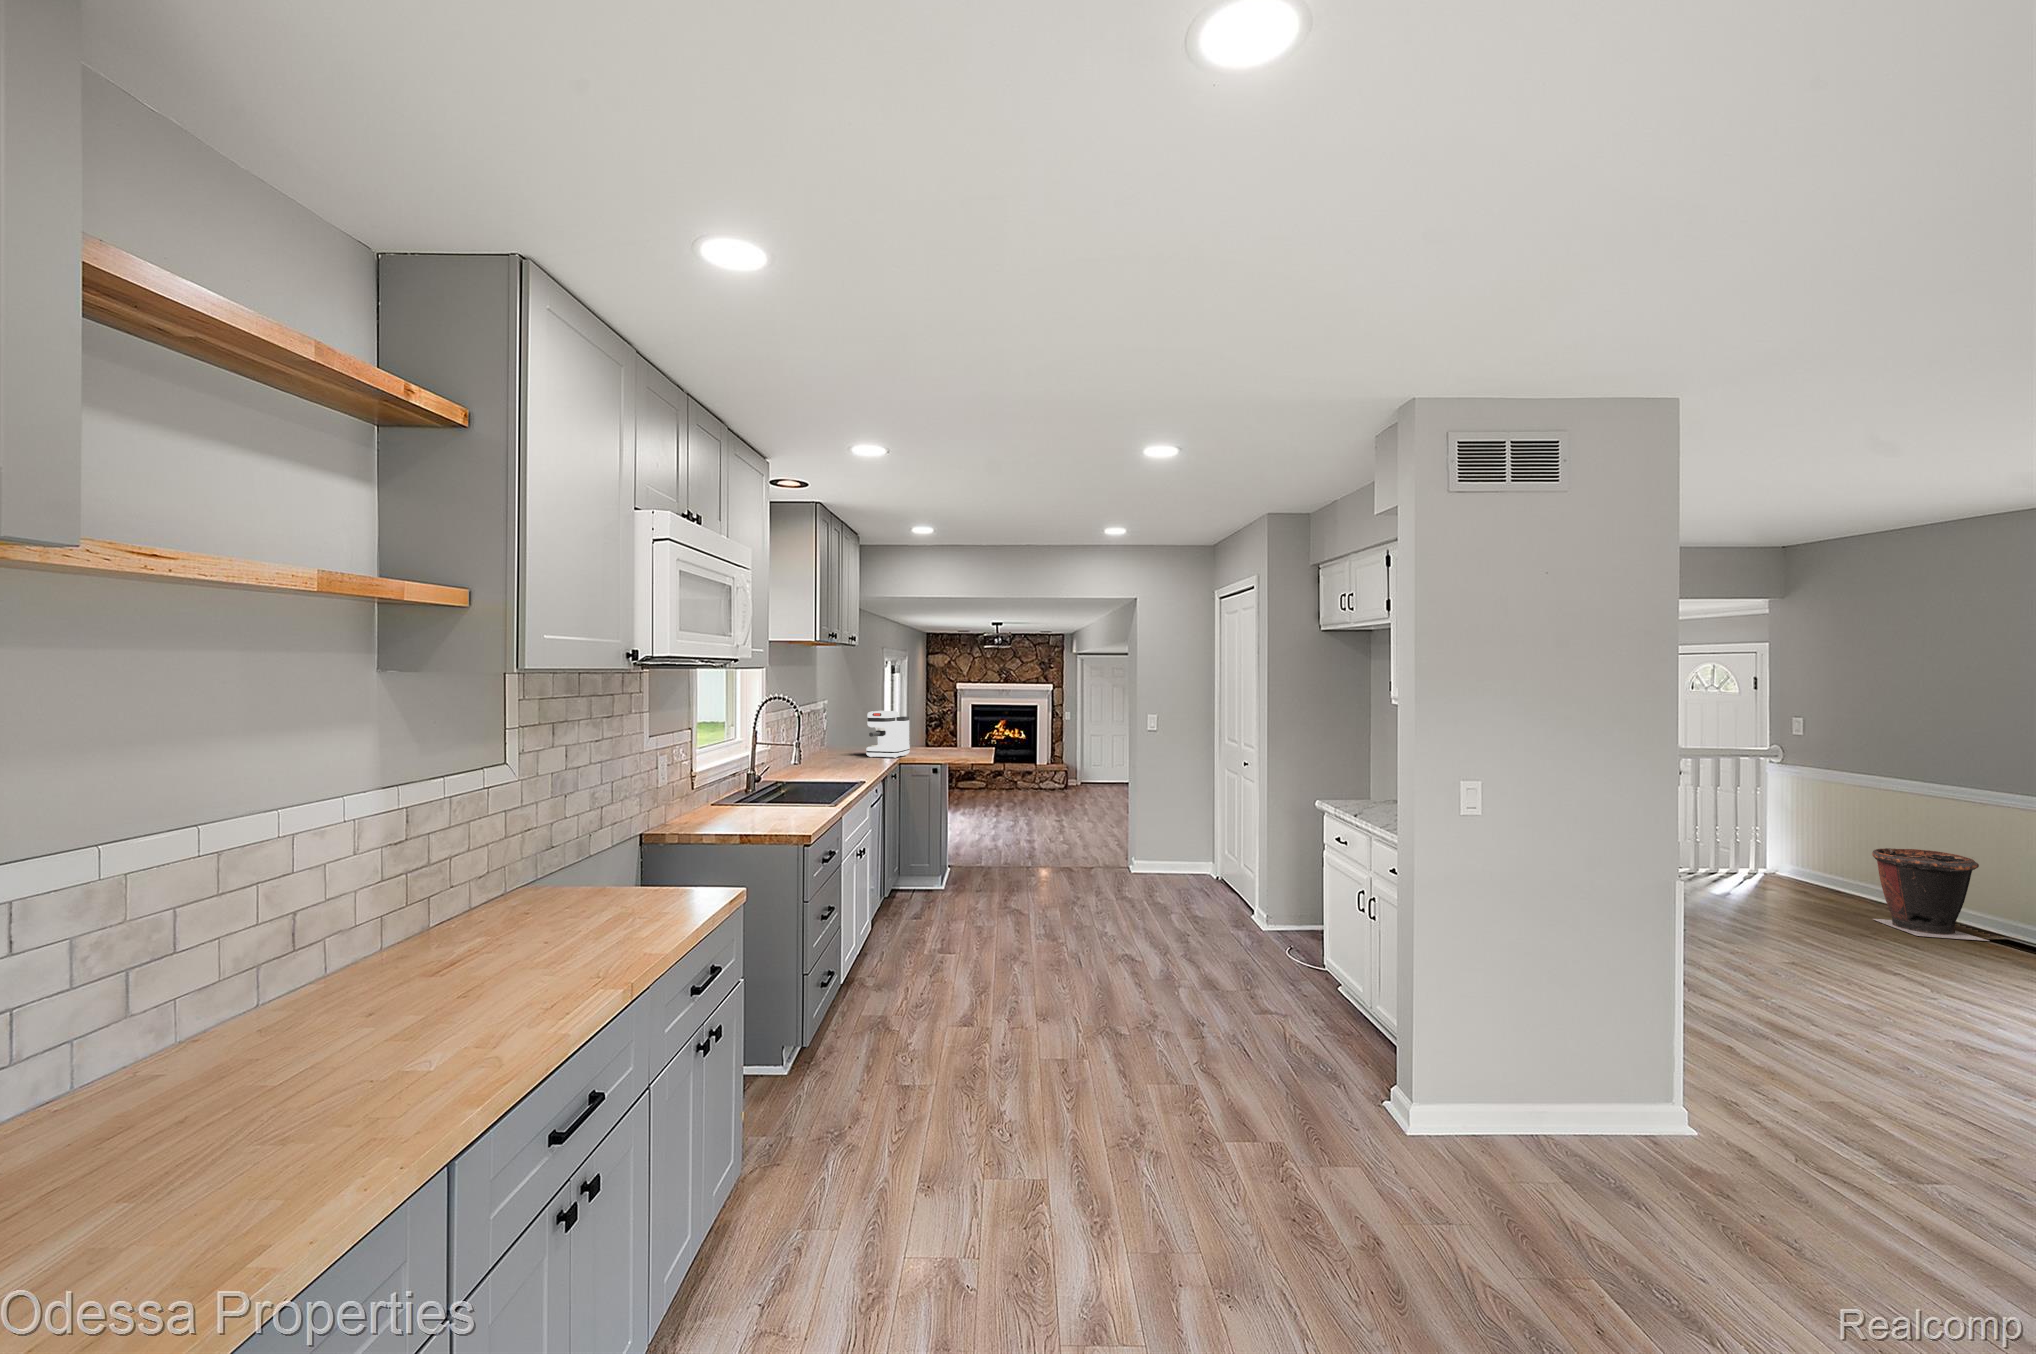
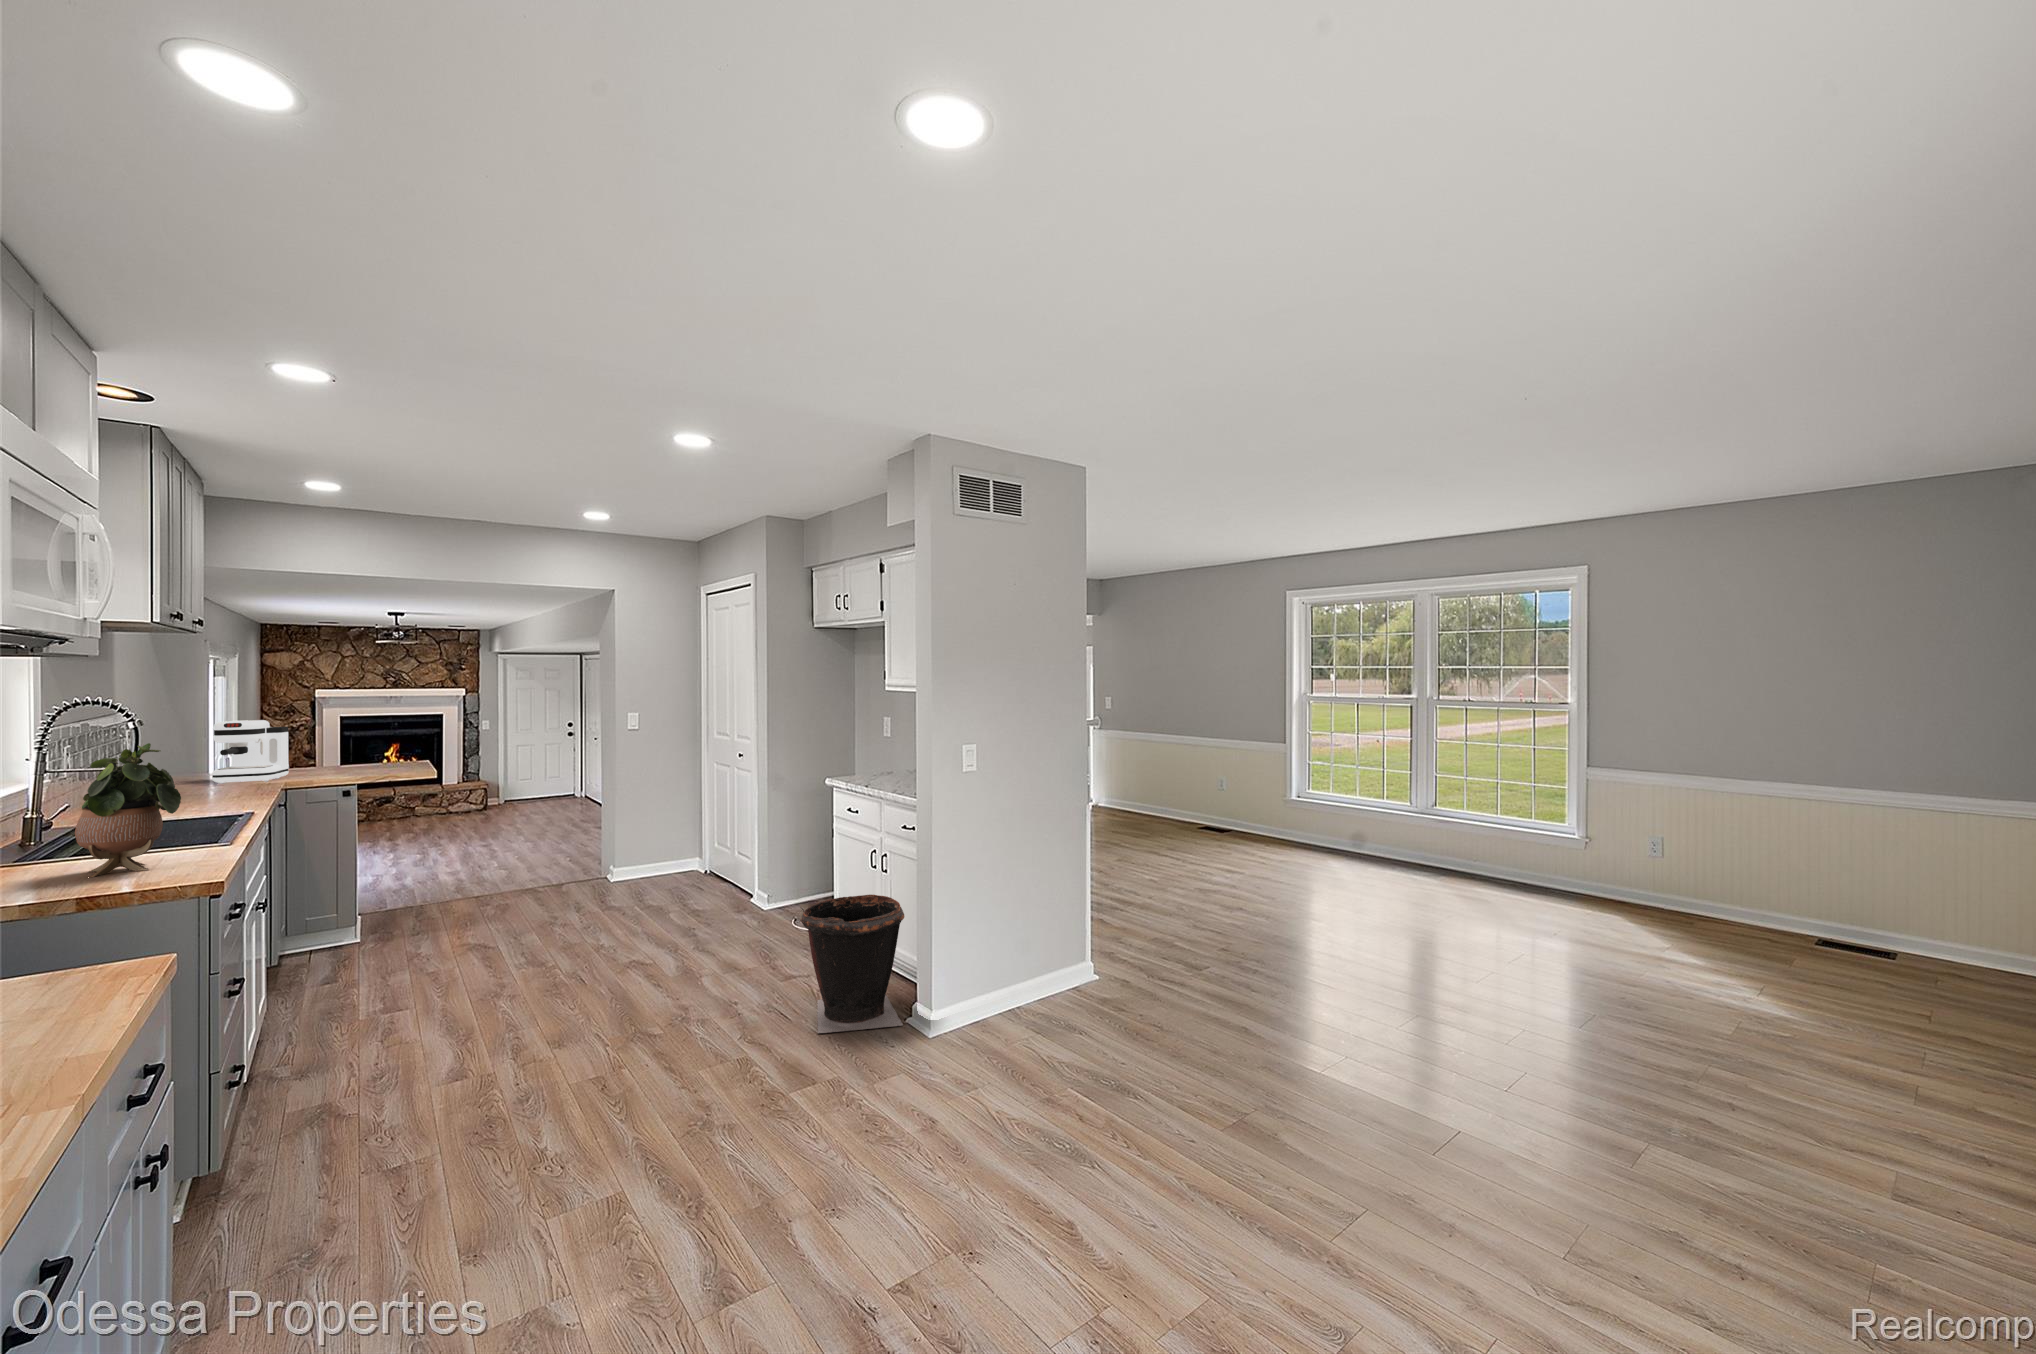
potted plant: none [747,734,797,824] -> present [75,743,181,877]
trash can: present [1872,848,1988,941] -> present [801,895,904,1033]

